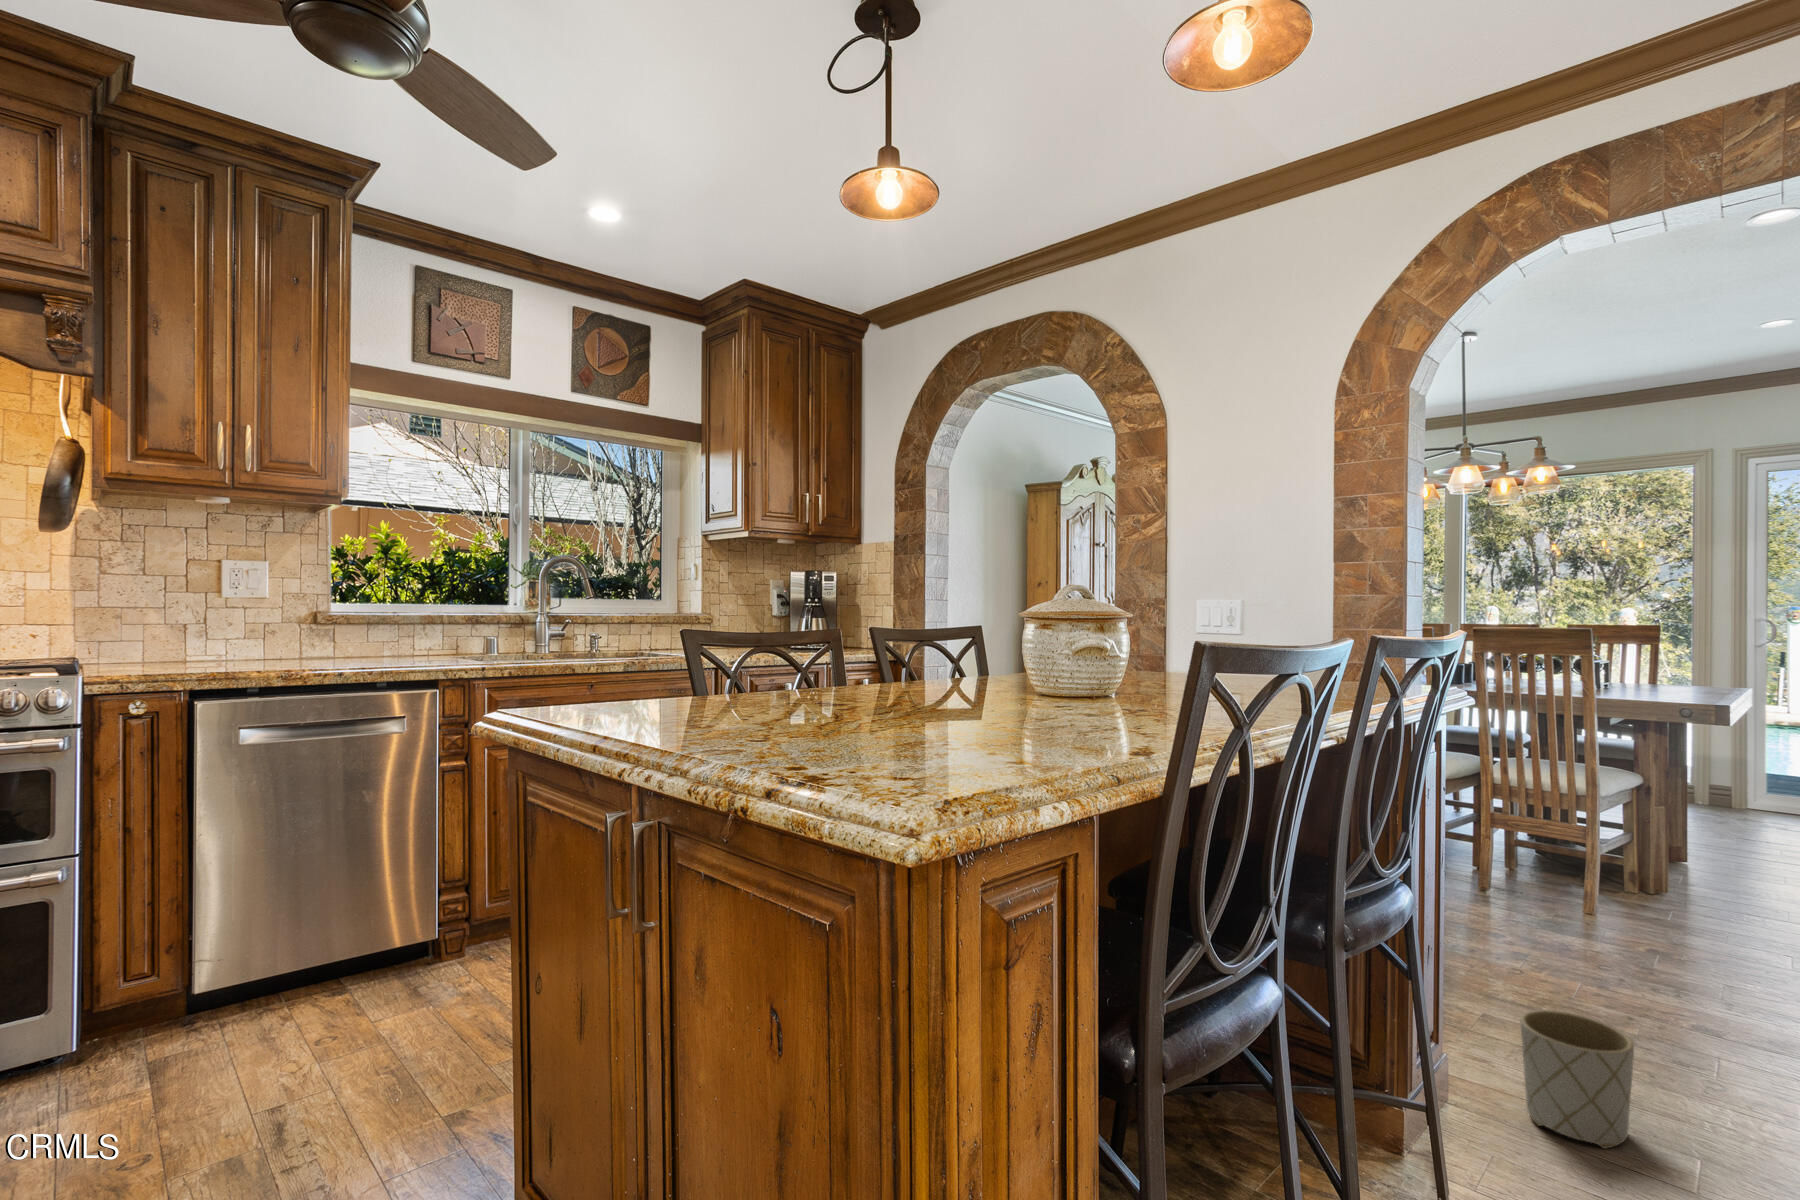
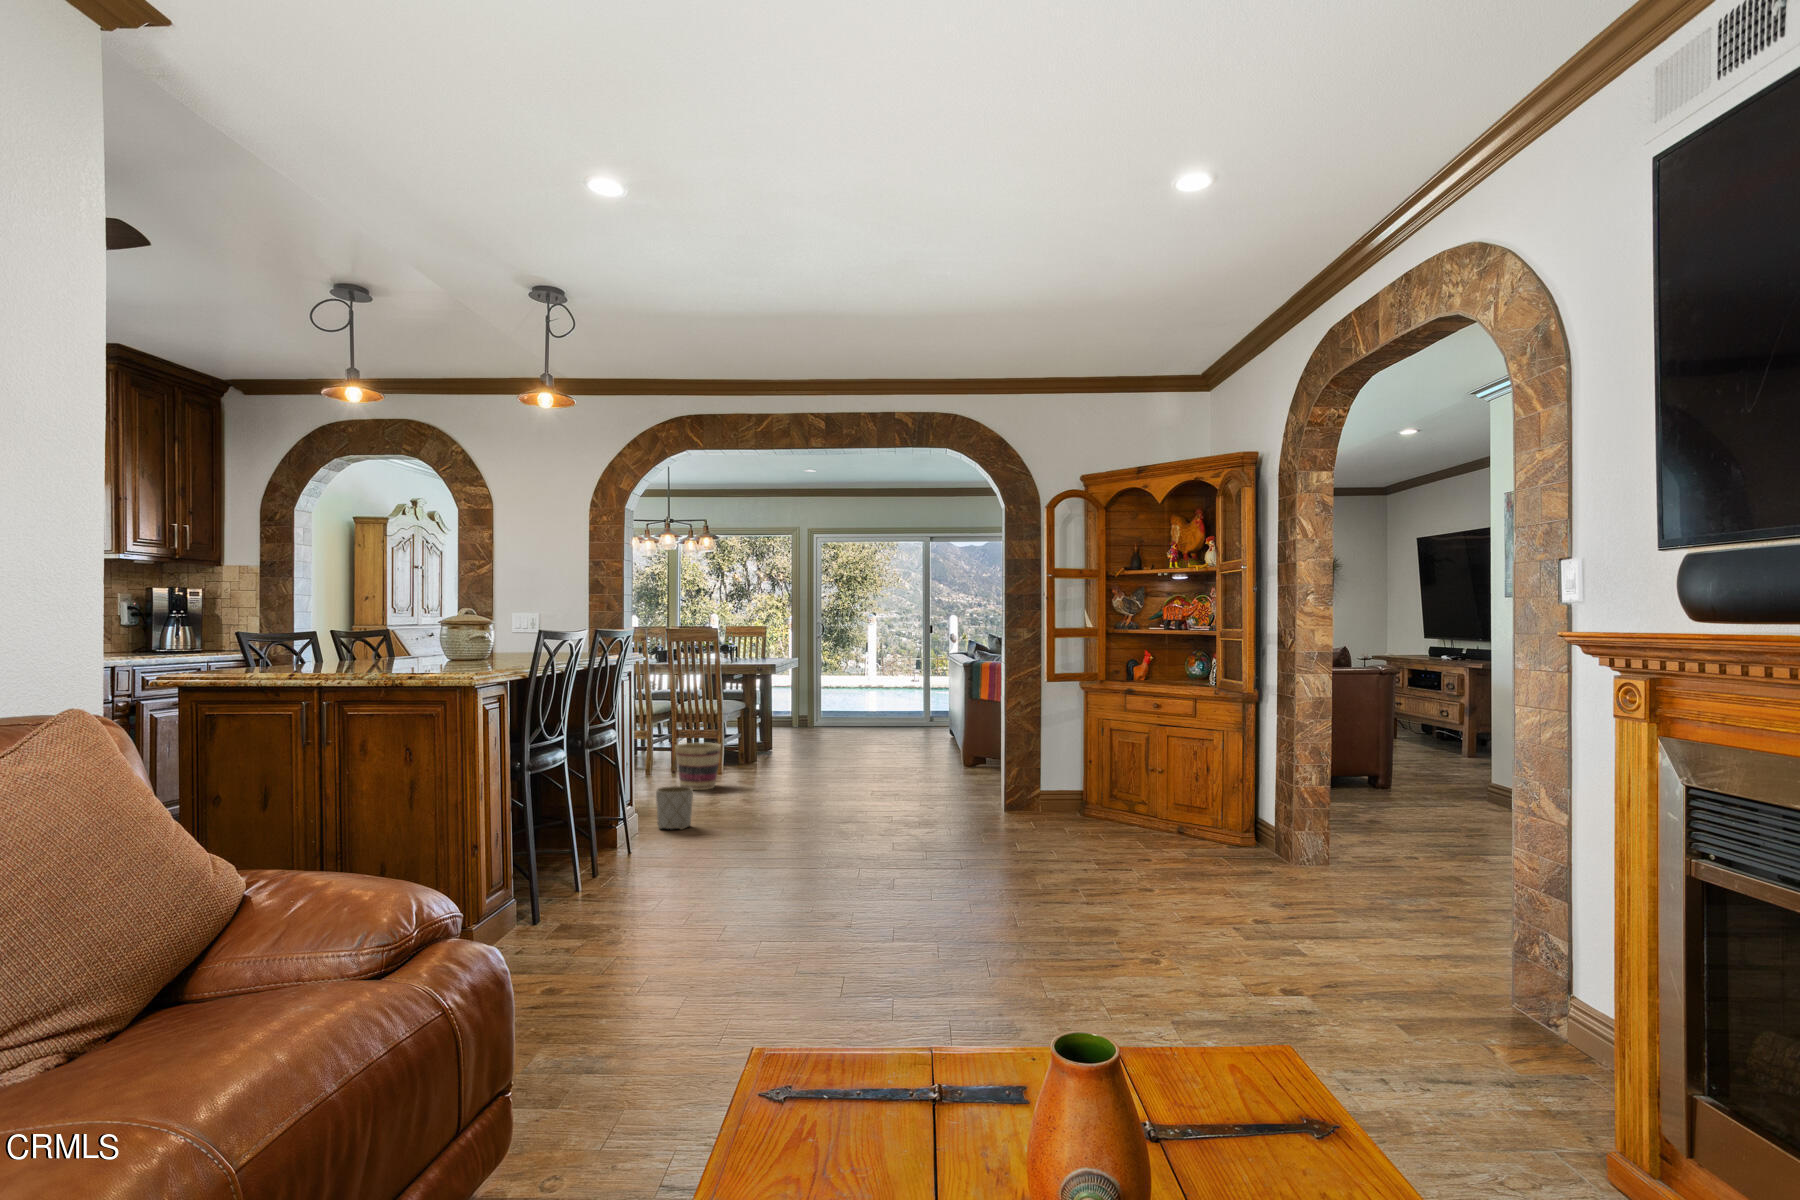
basket: none [1512,847,1625,955] -> present [675,743,721,790]

